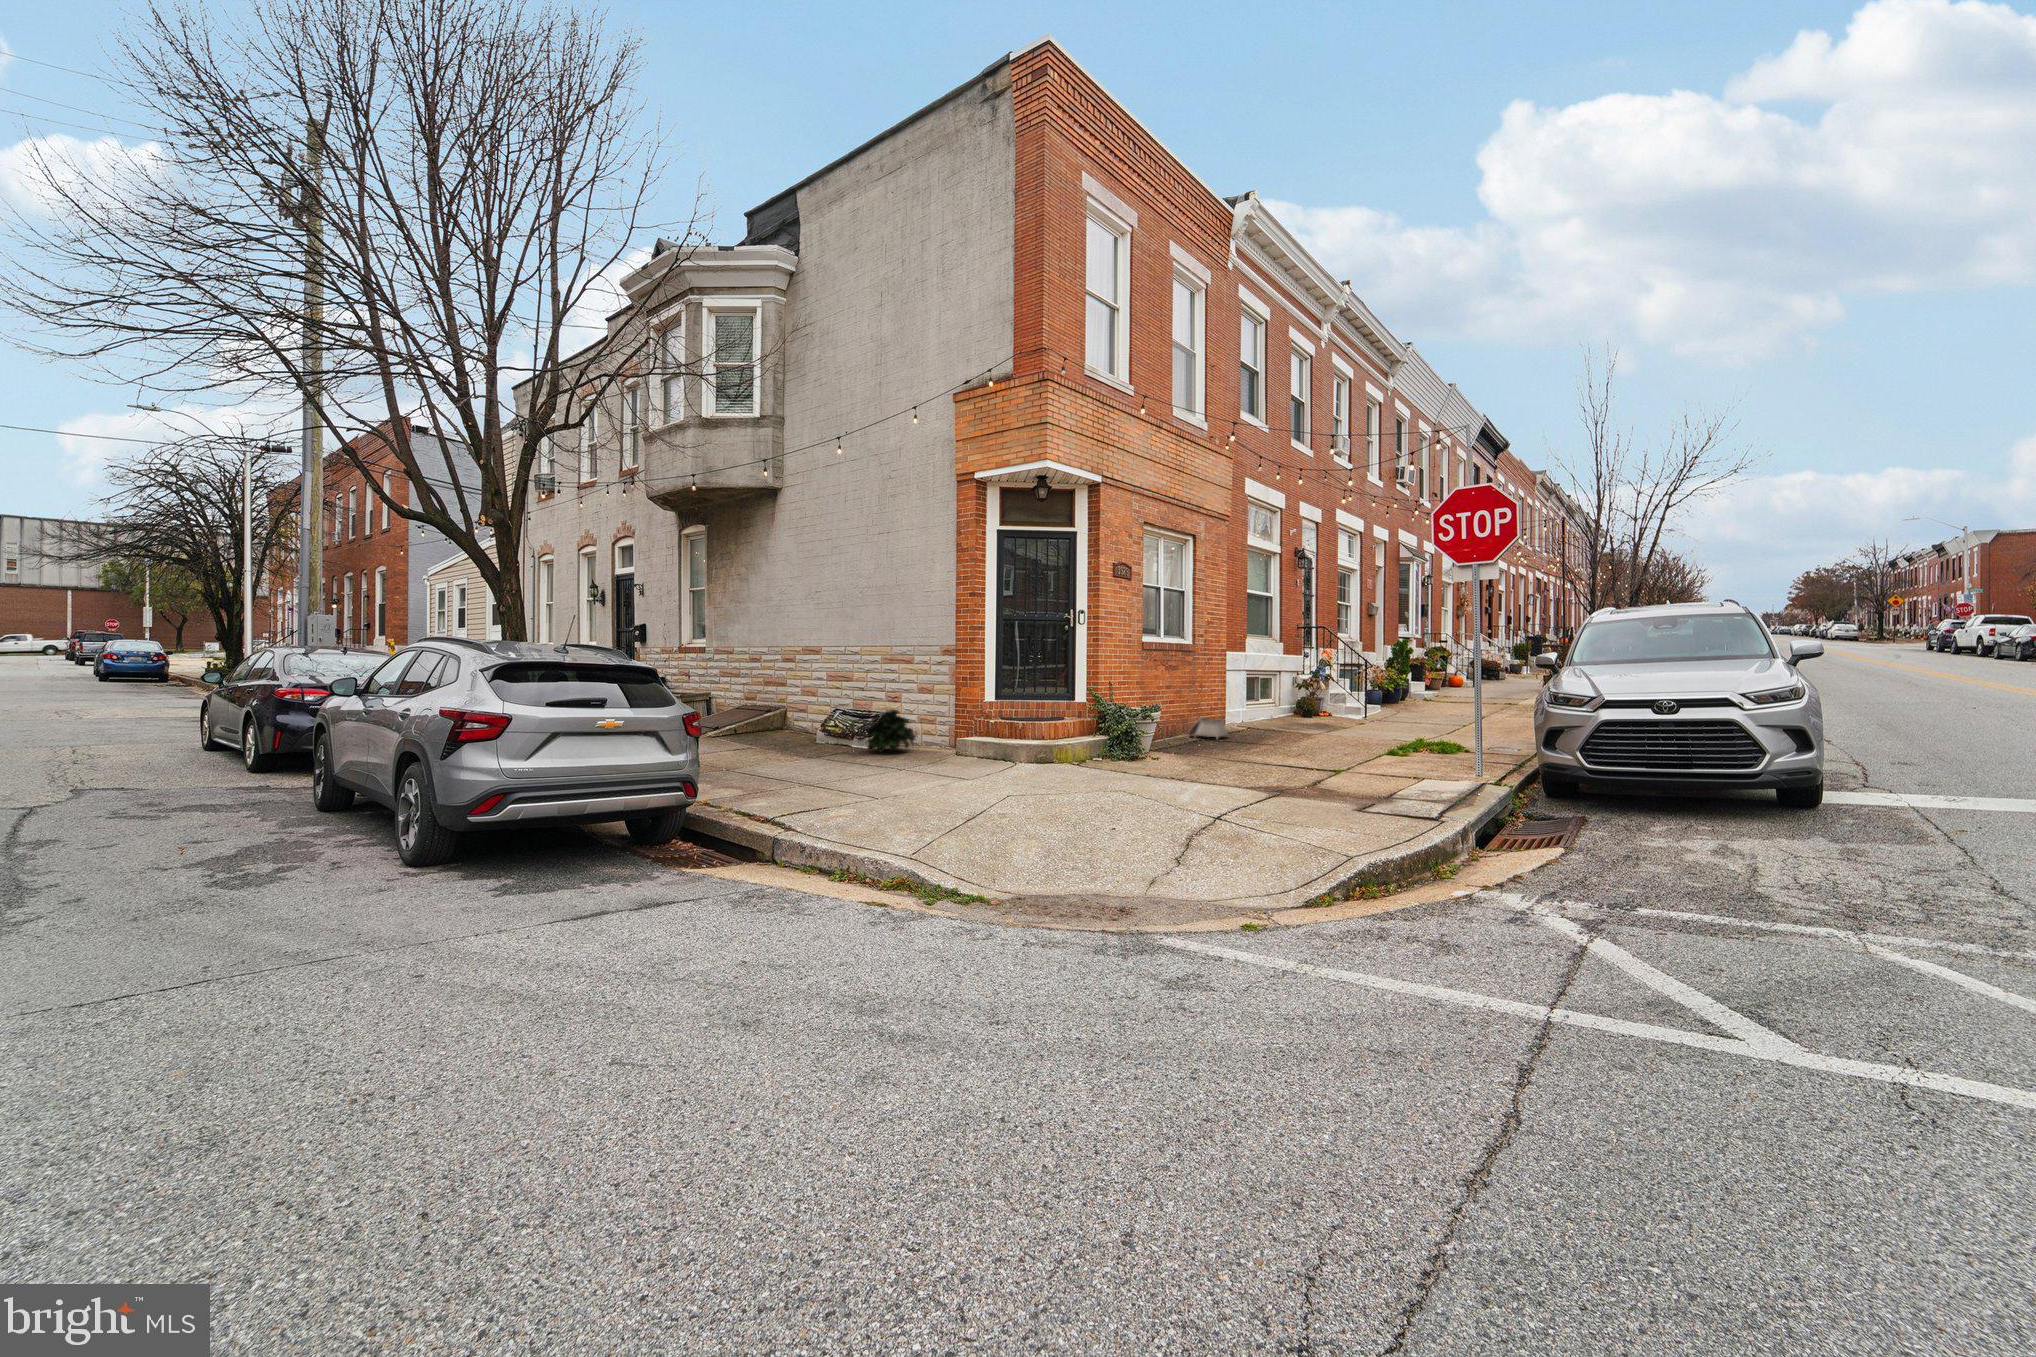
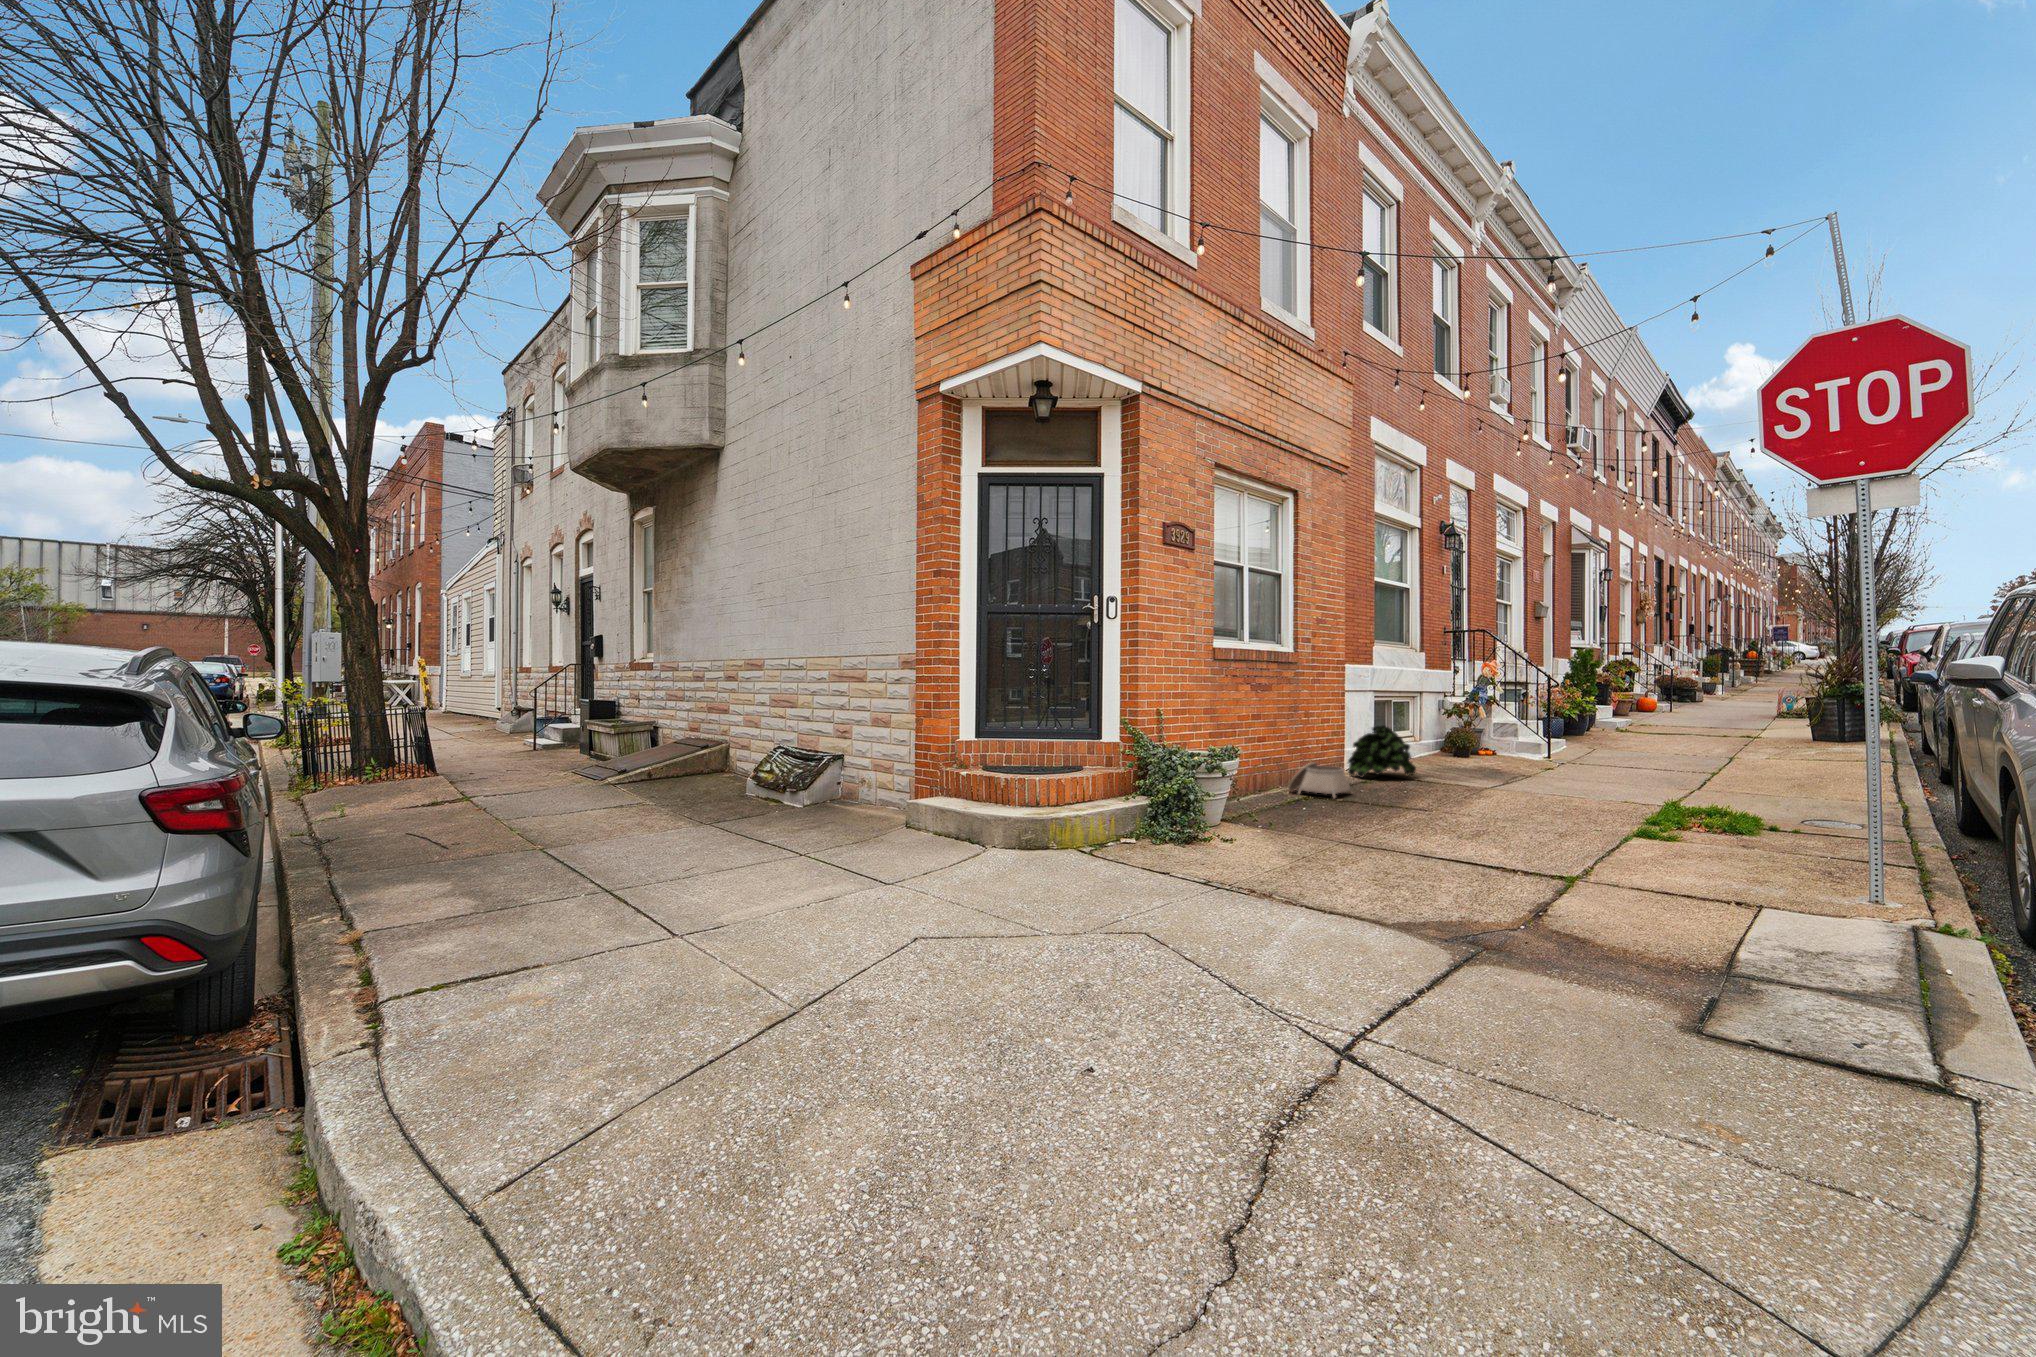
potted plant: present [865,710,915,752] -> present [1348,725,1416,778]

